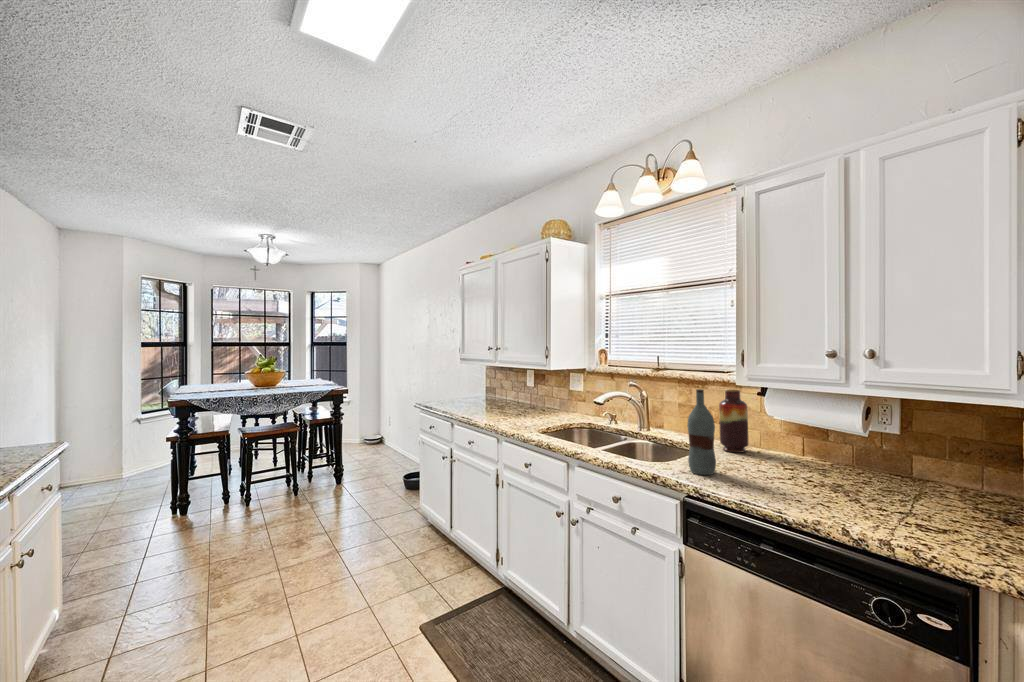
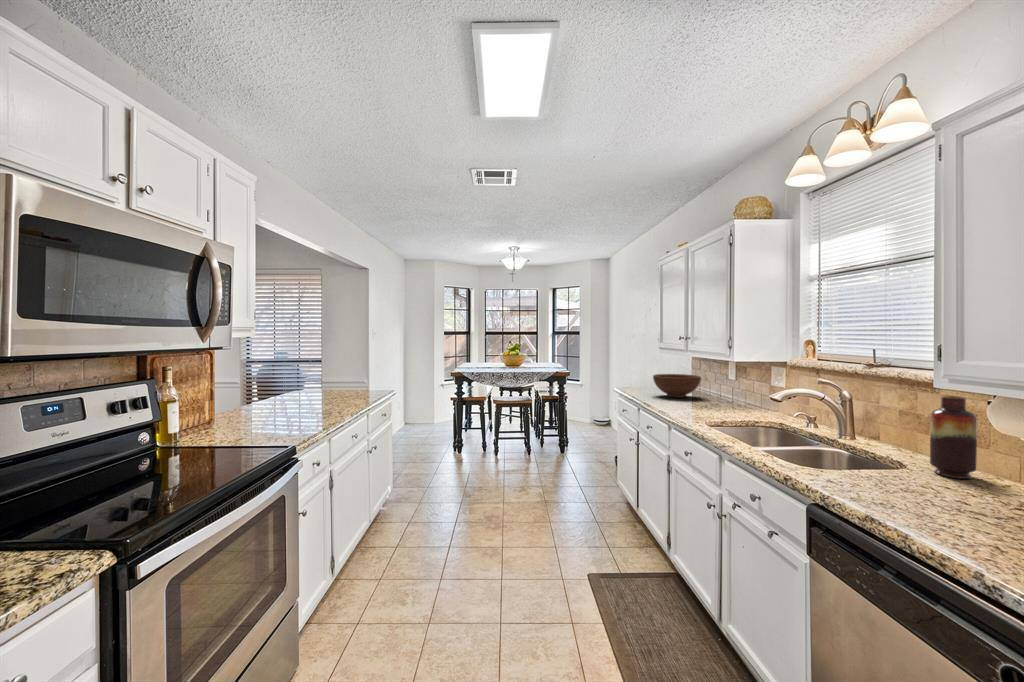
fruit bowl: none [455,386,499,409] -> present [653,374,701,397]
bottle: present [687,389,716,475] -> none [840,389,878,490]

